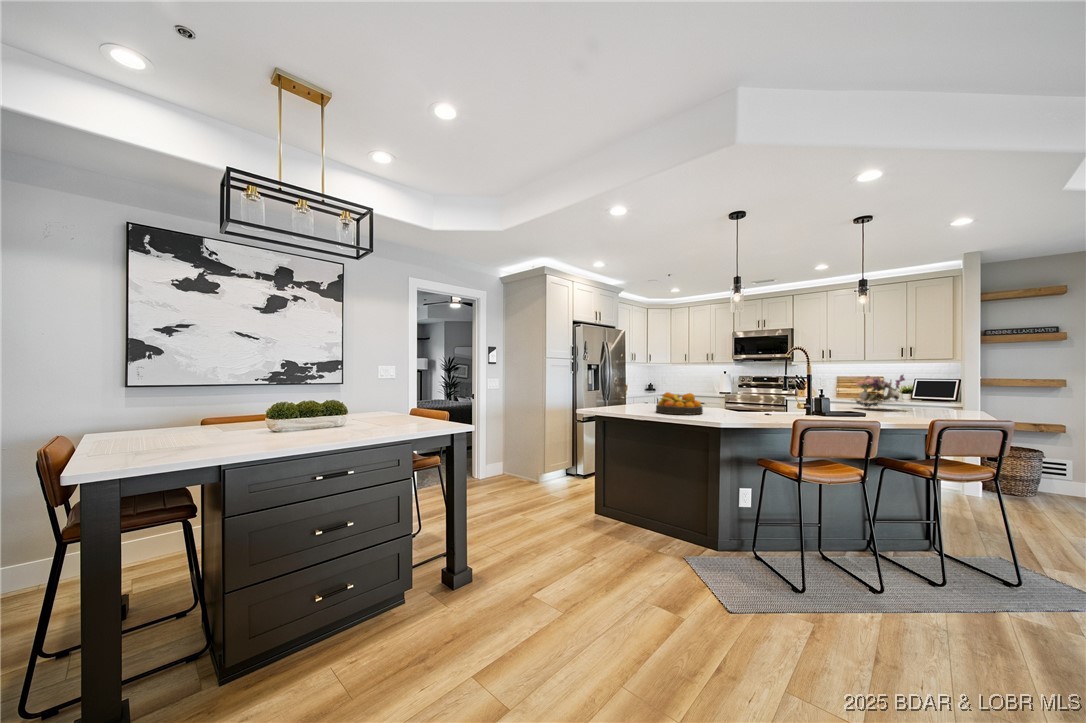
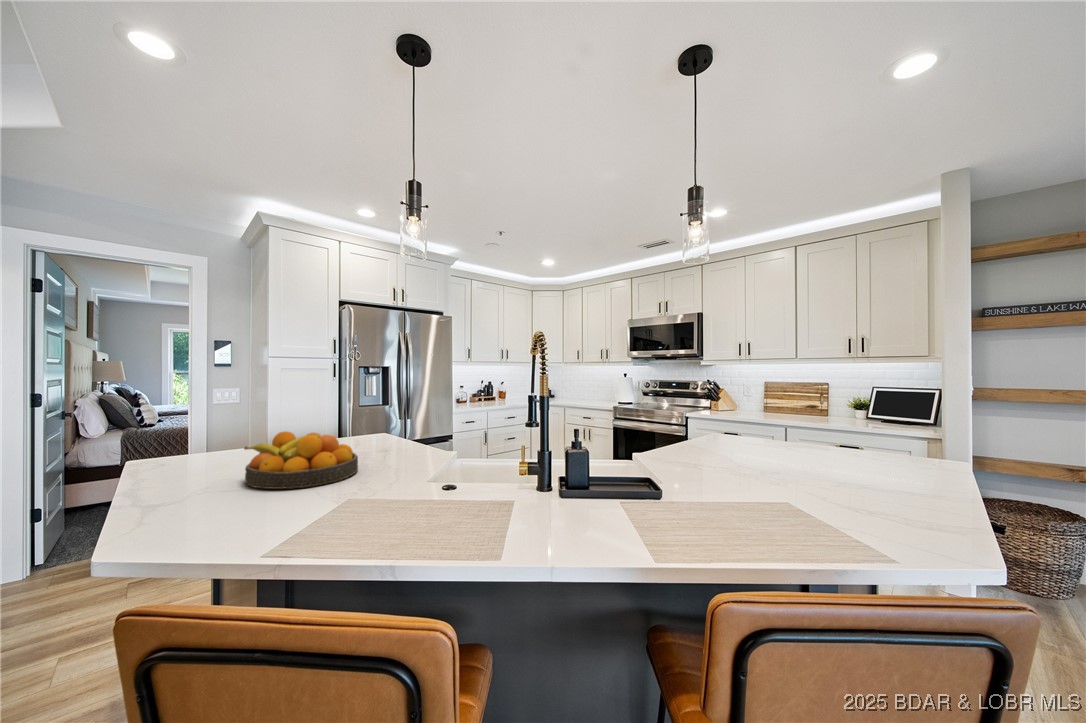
flower arrangement: present [852,375,905,408] -> none [715,387,816,455]

